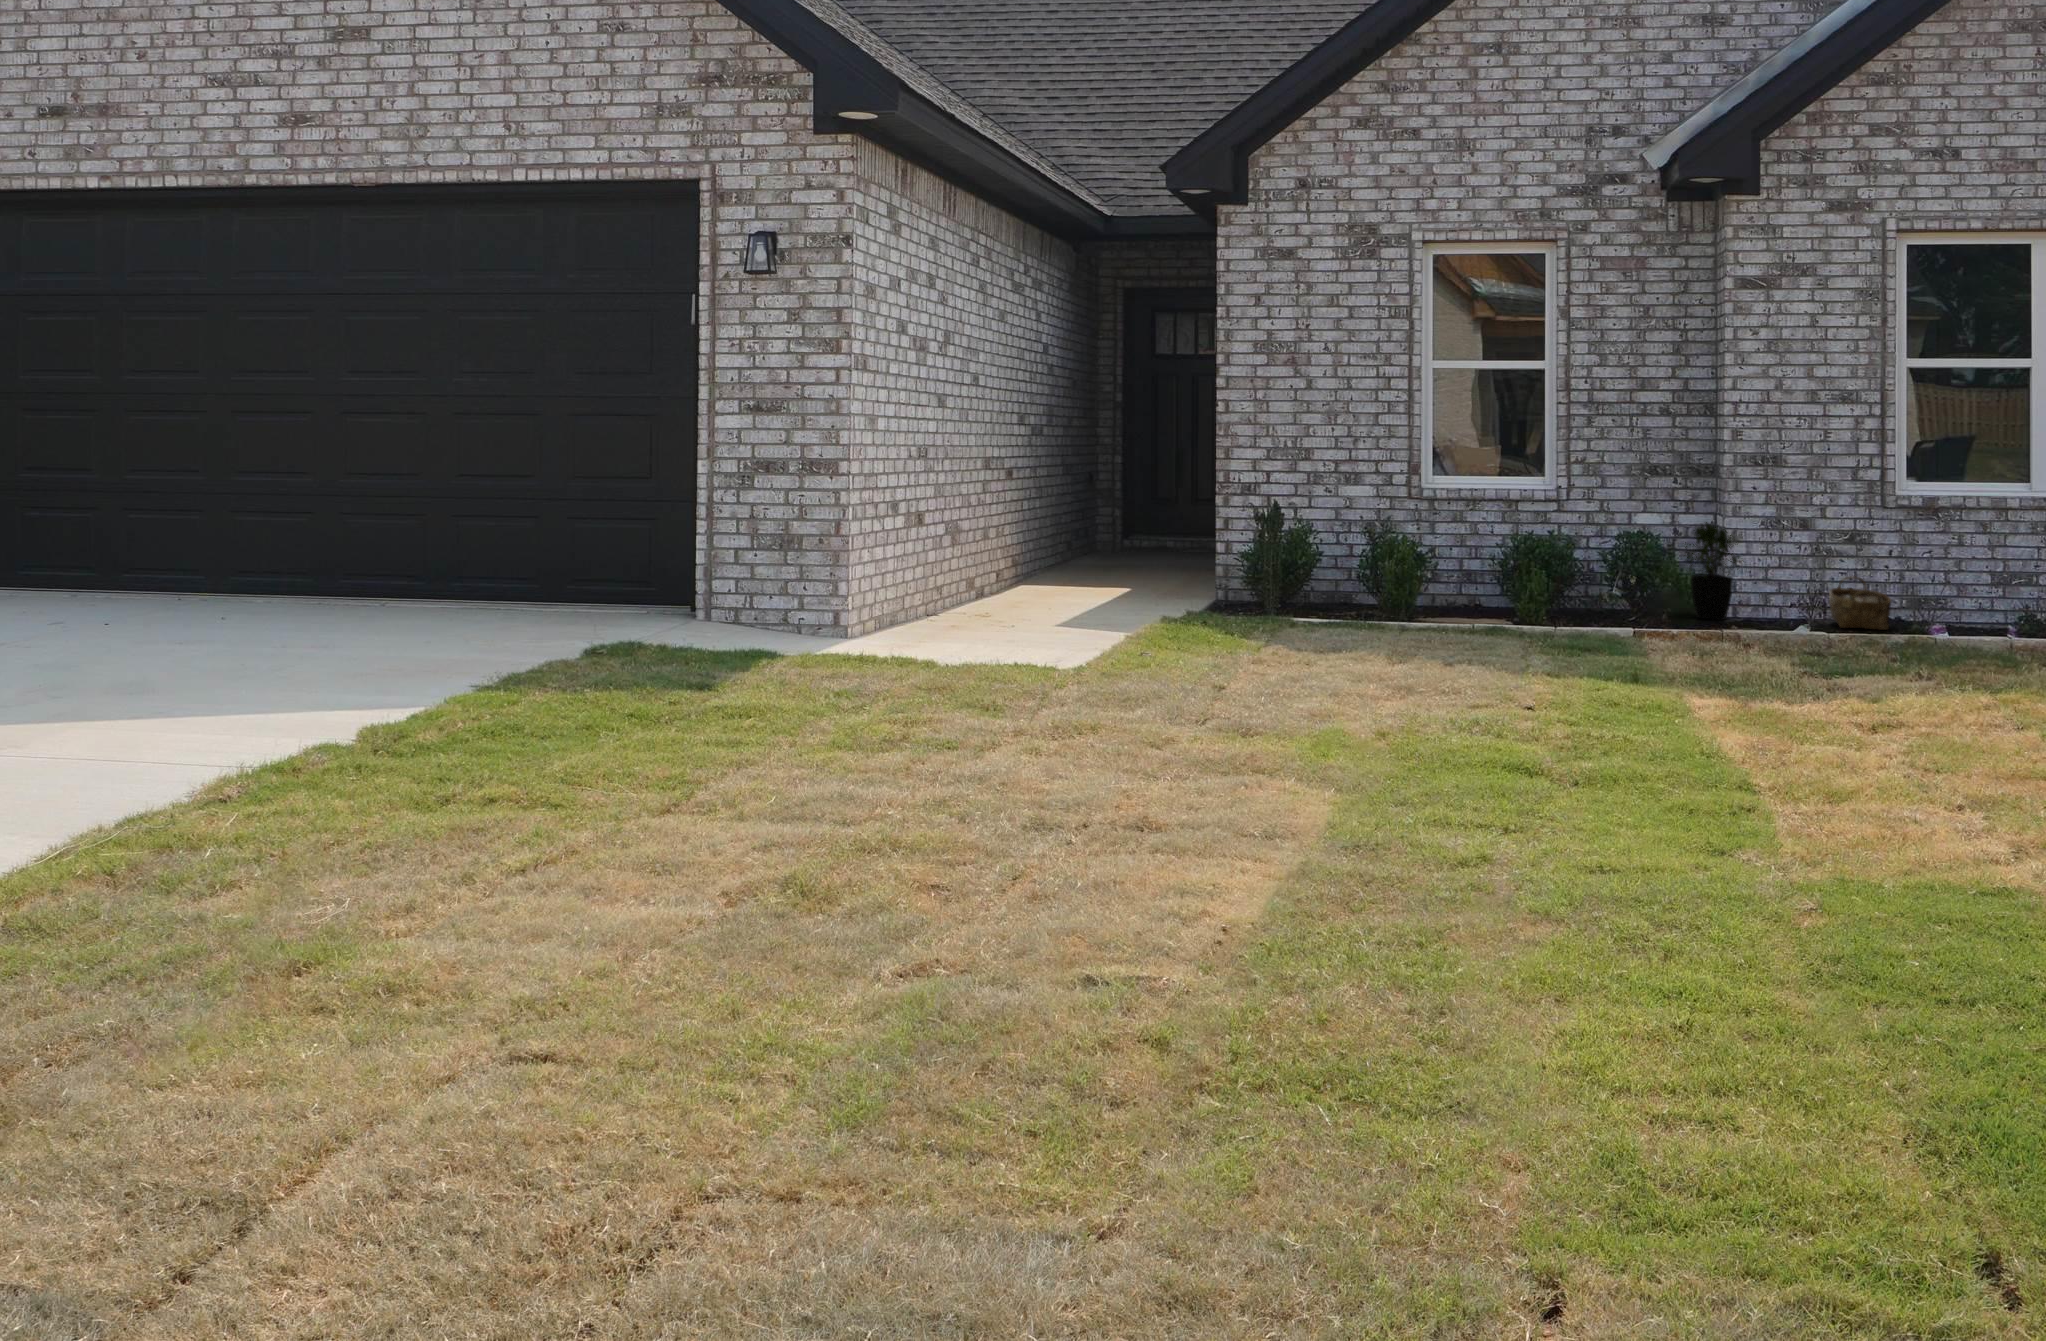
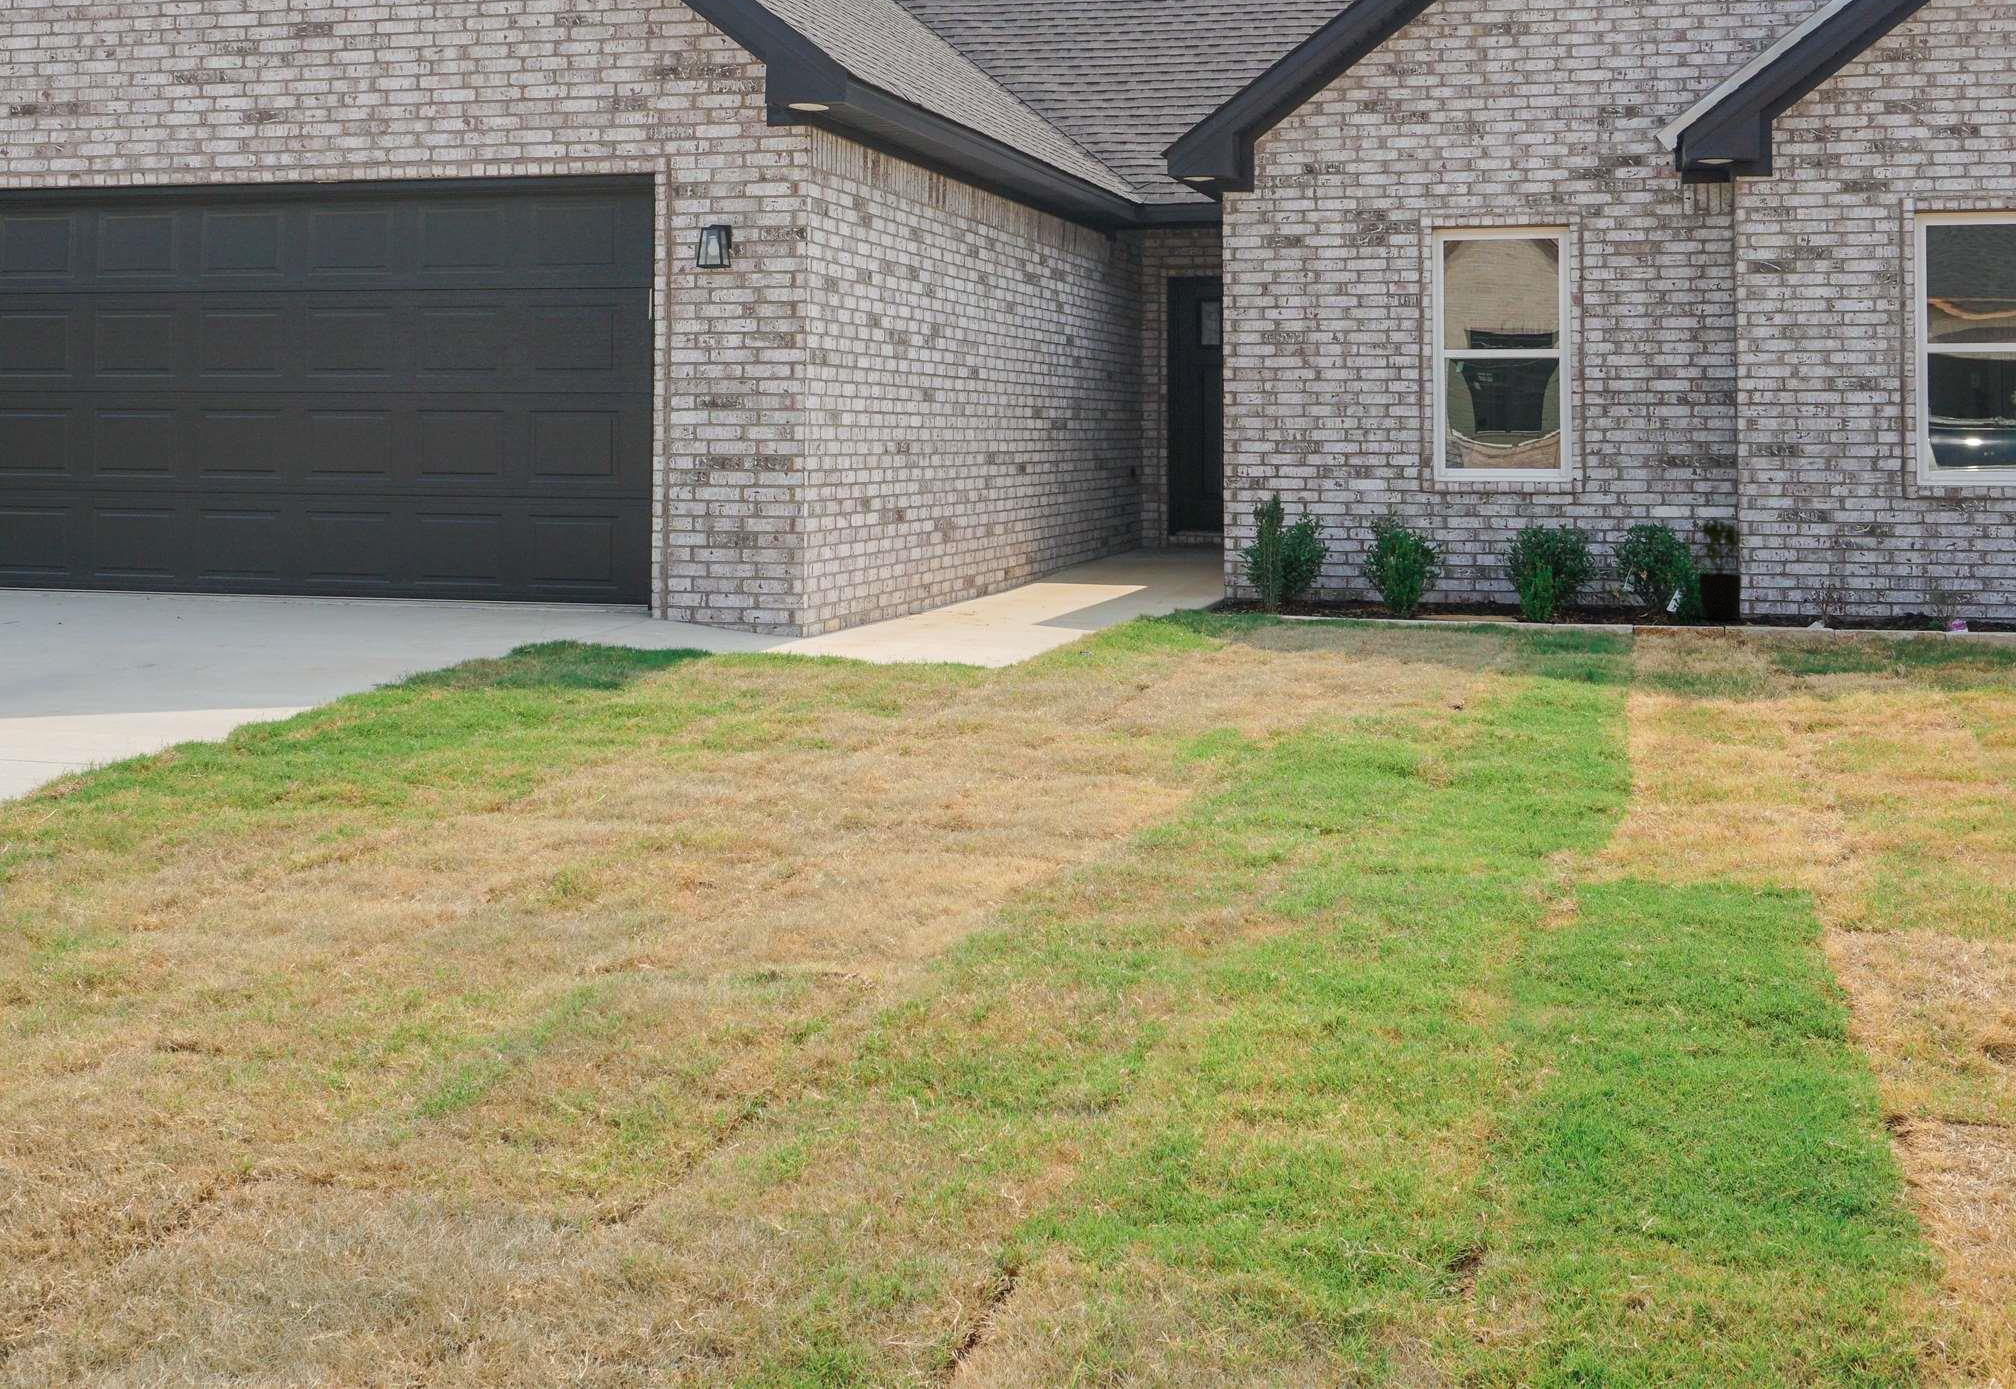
woven basket: present [1829,576,1891,630] -> none [1841,574,1904,629]

